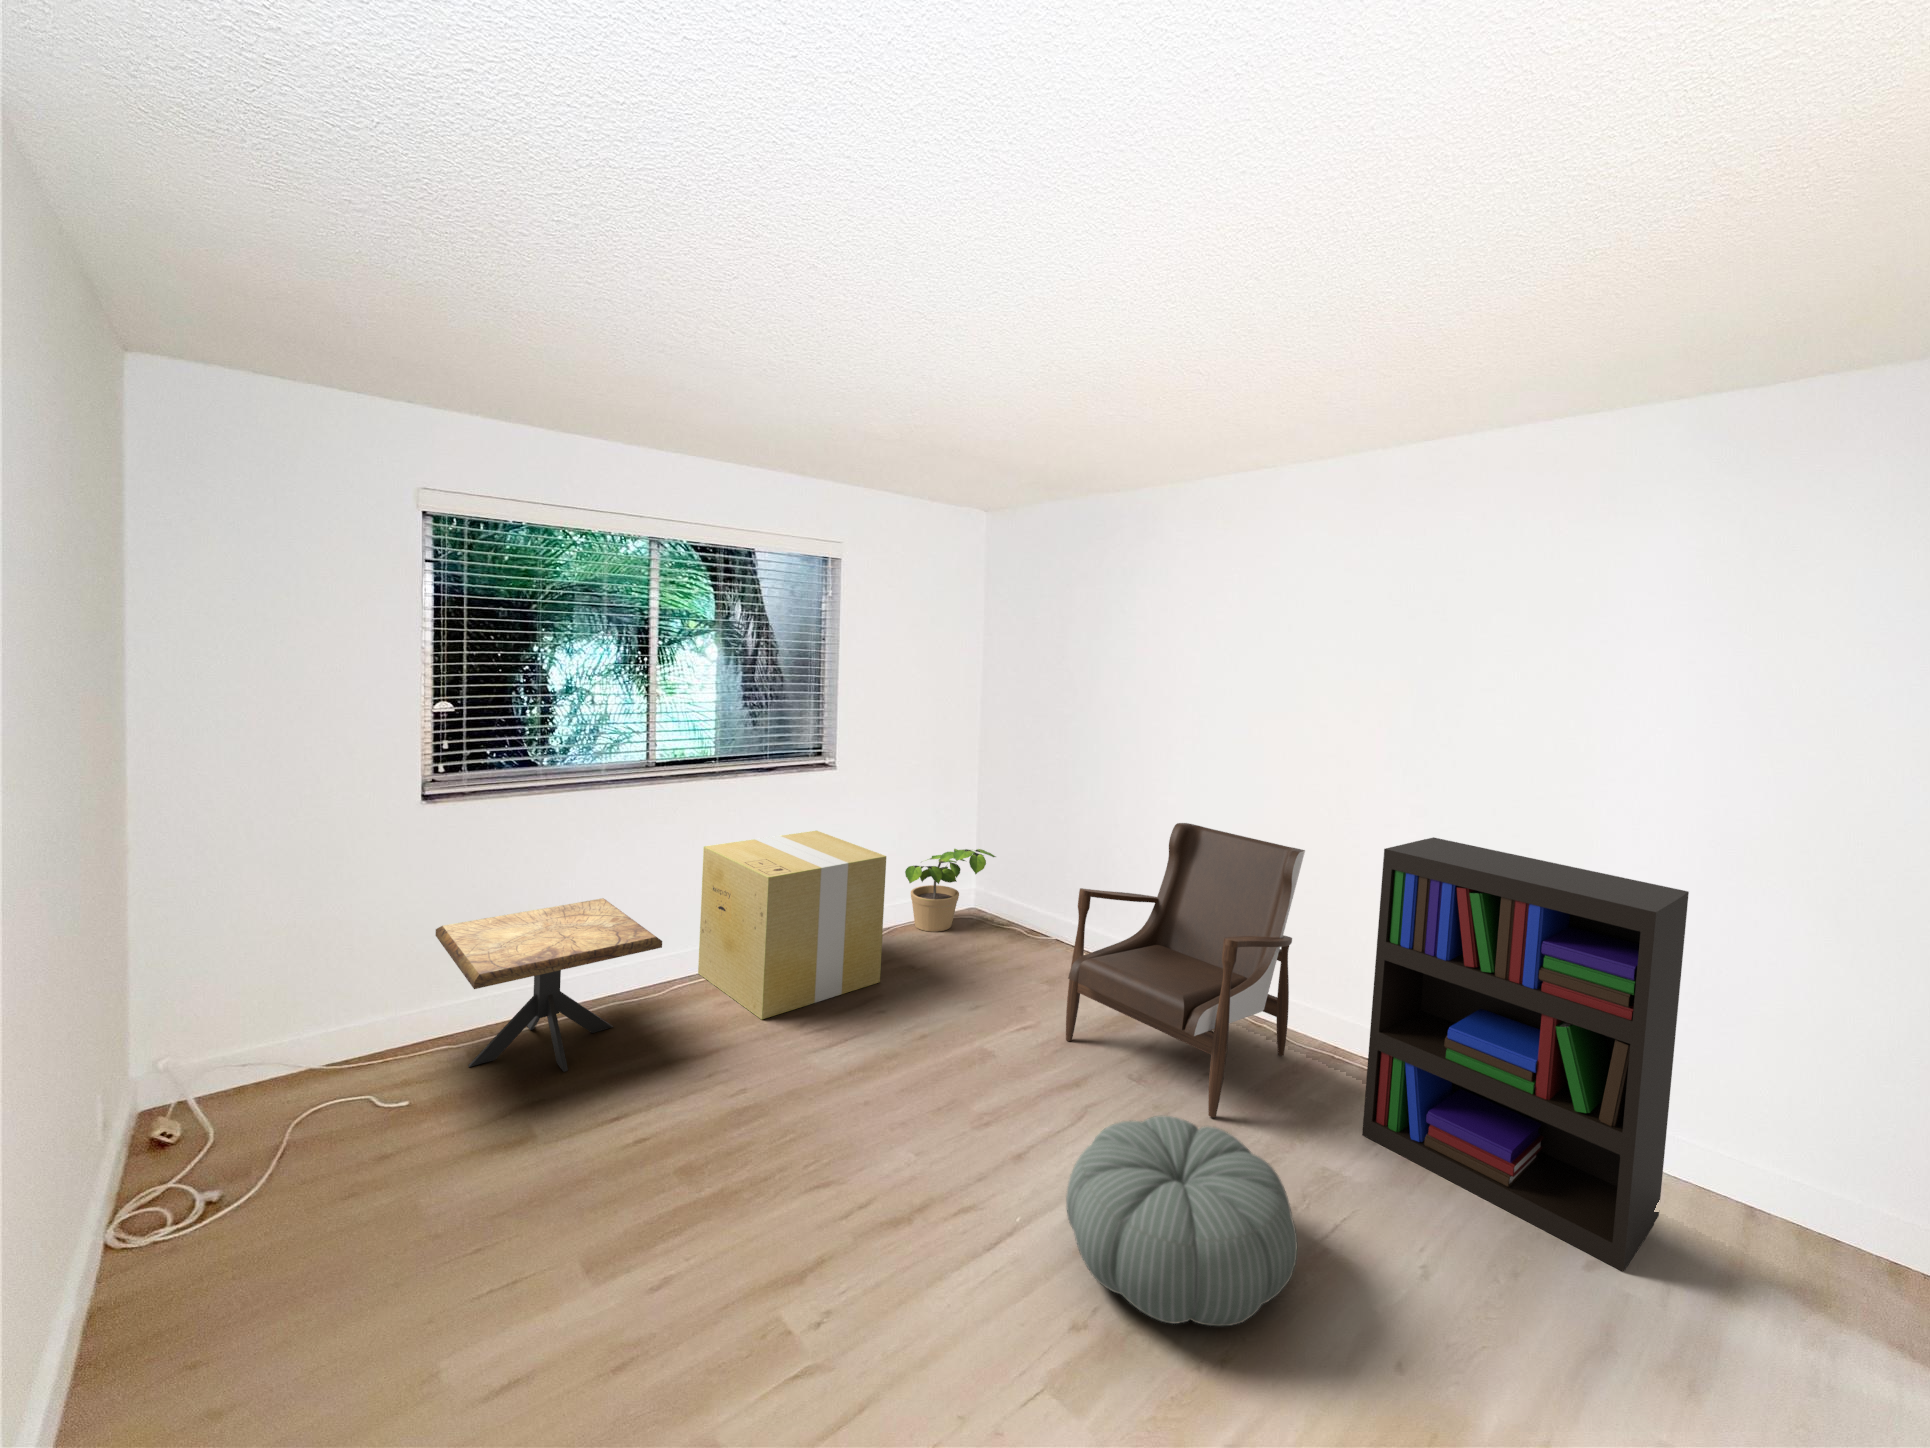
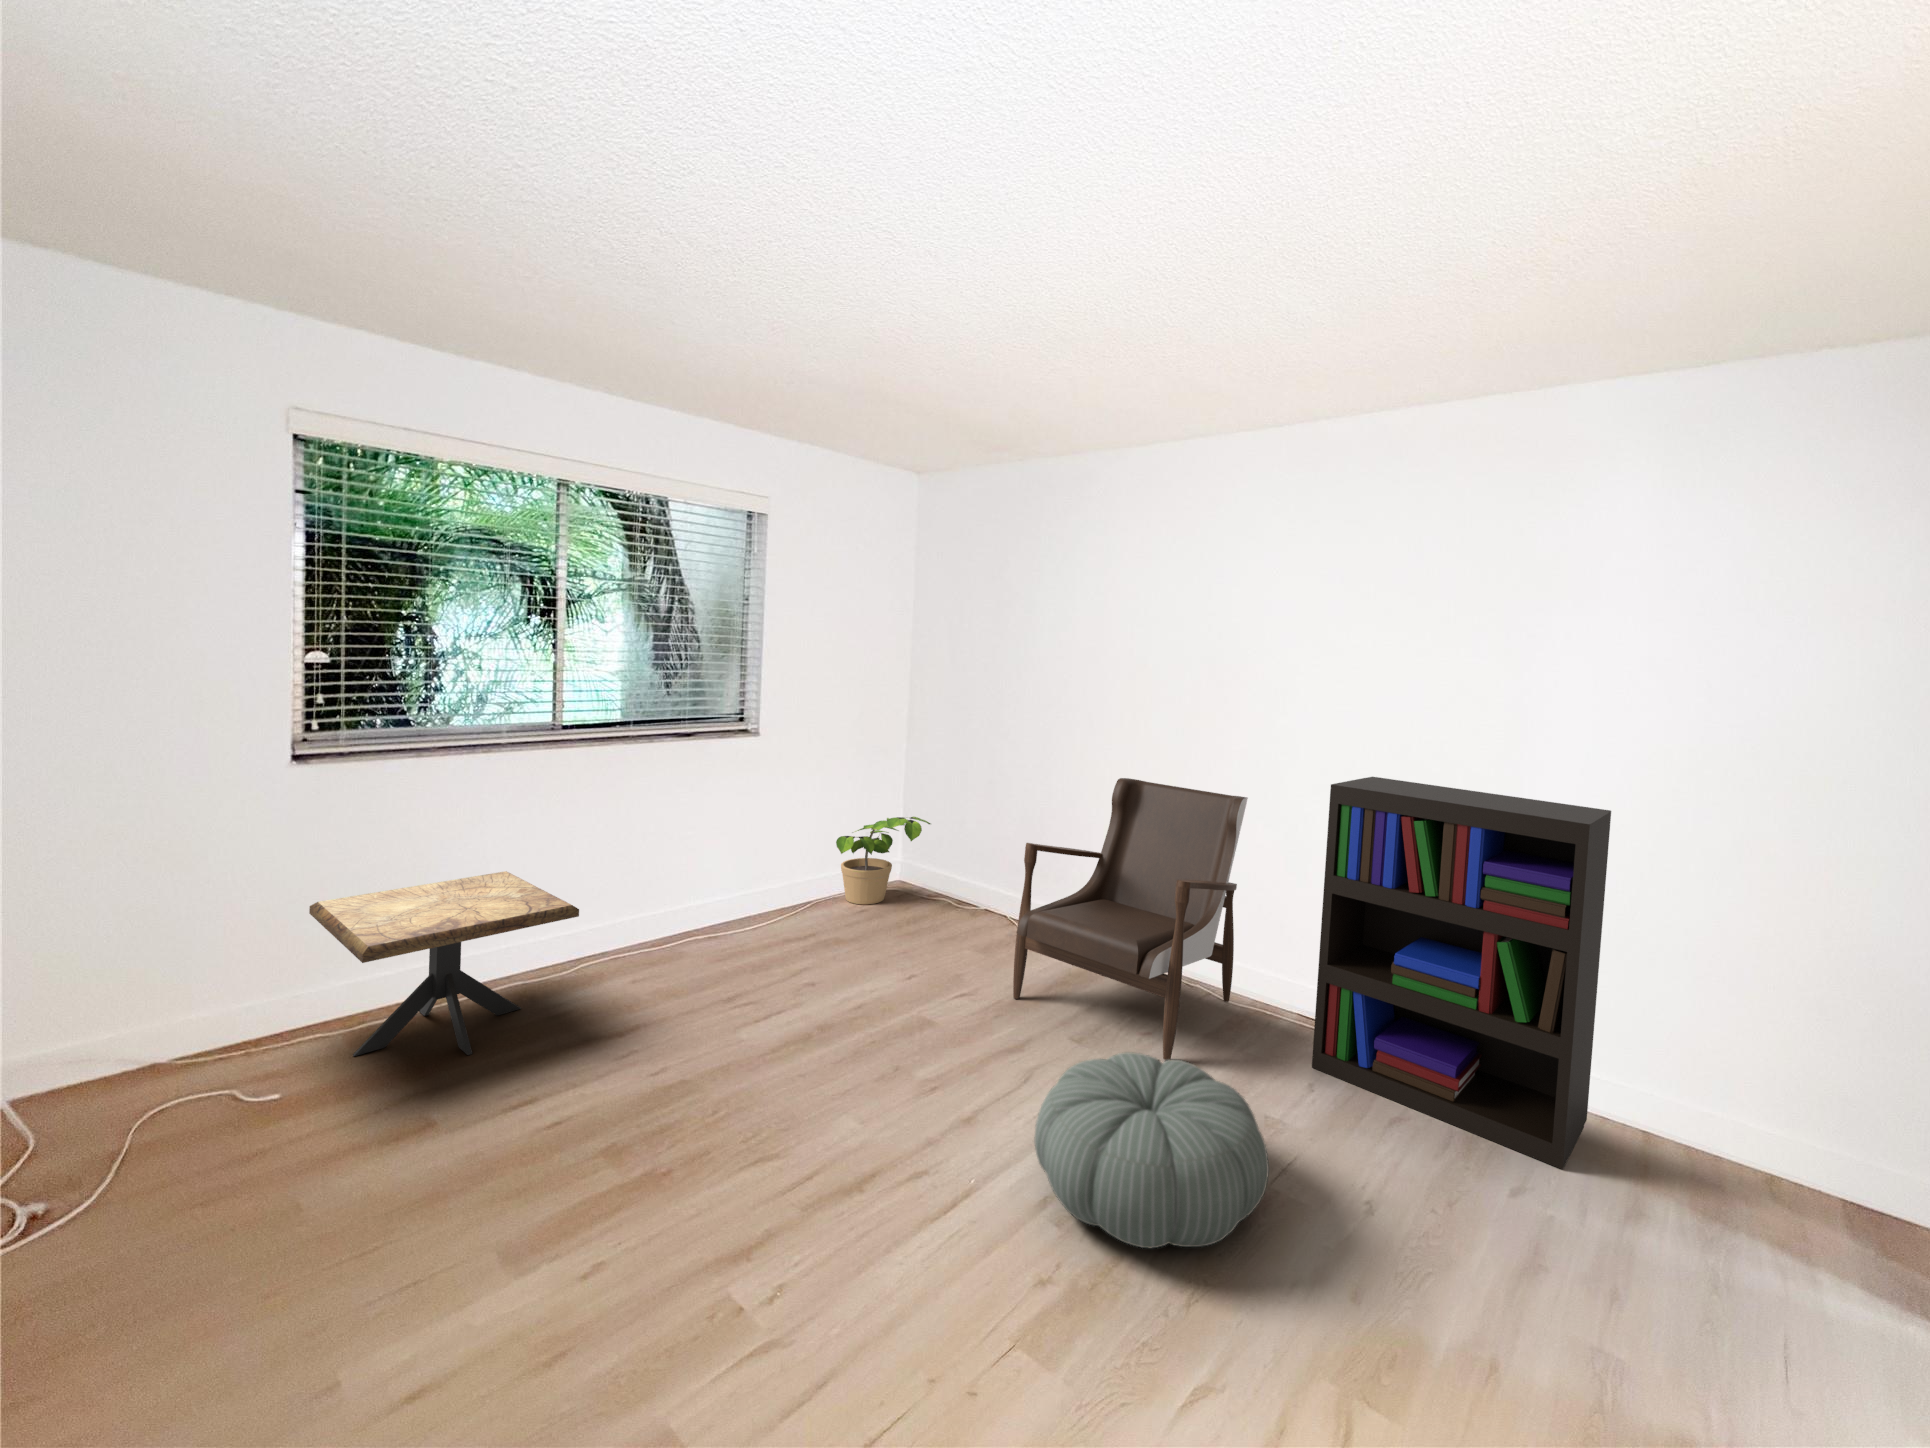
cardboard box: present [698,831,886,1019] -> none [614,800,820,994]

